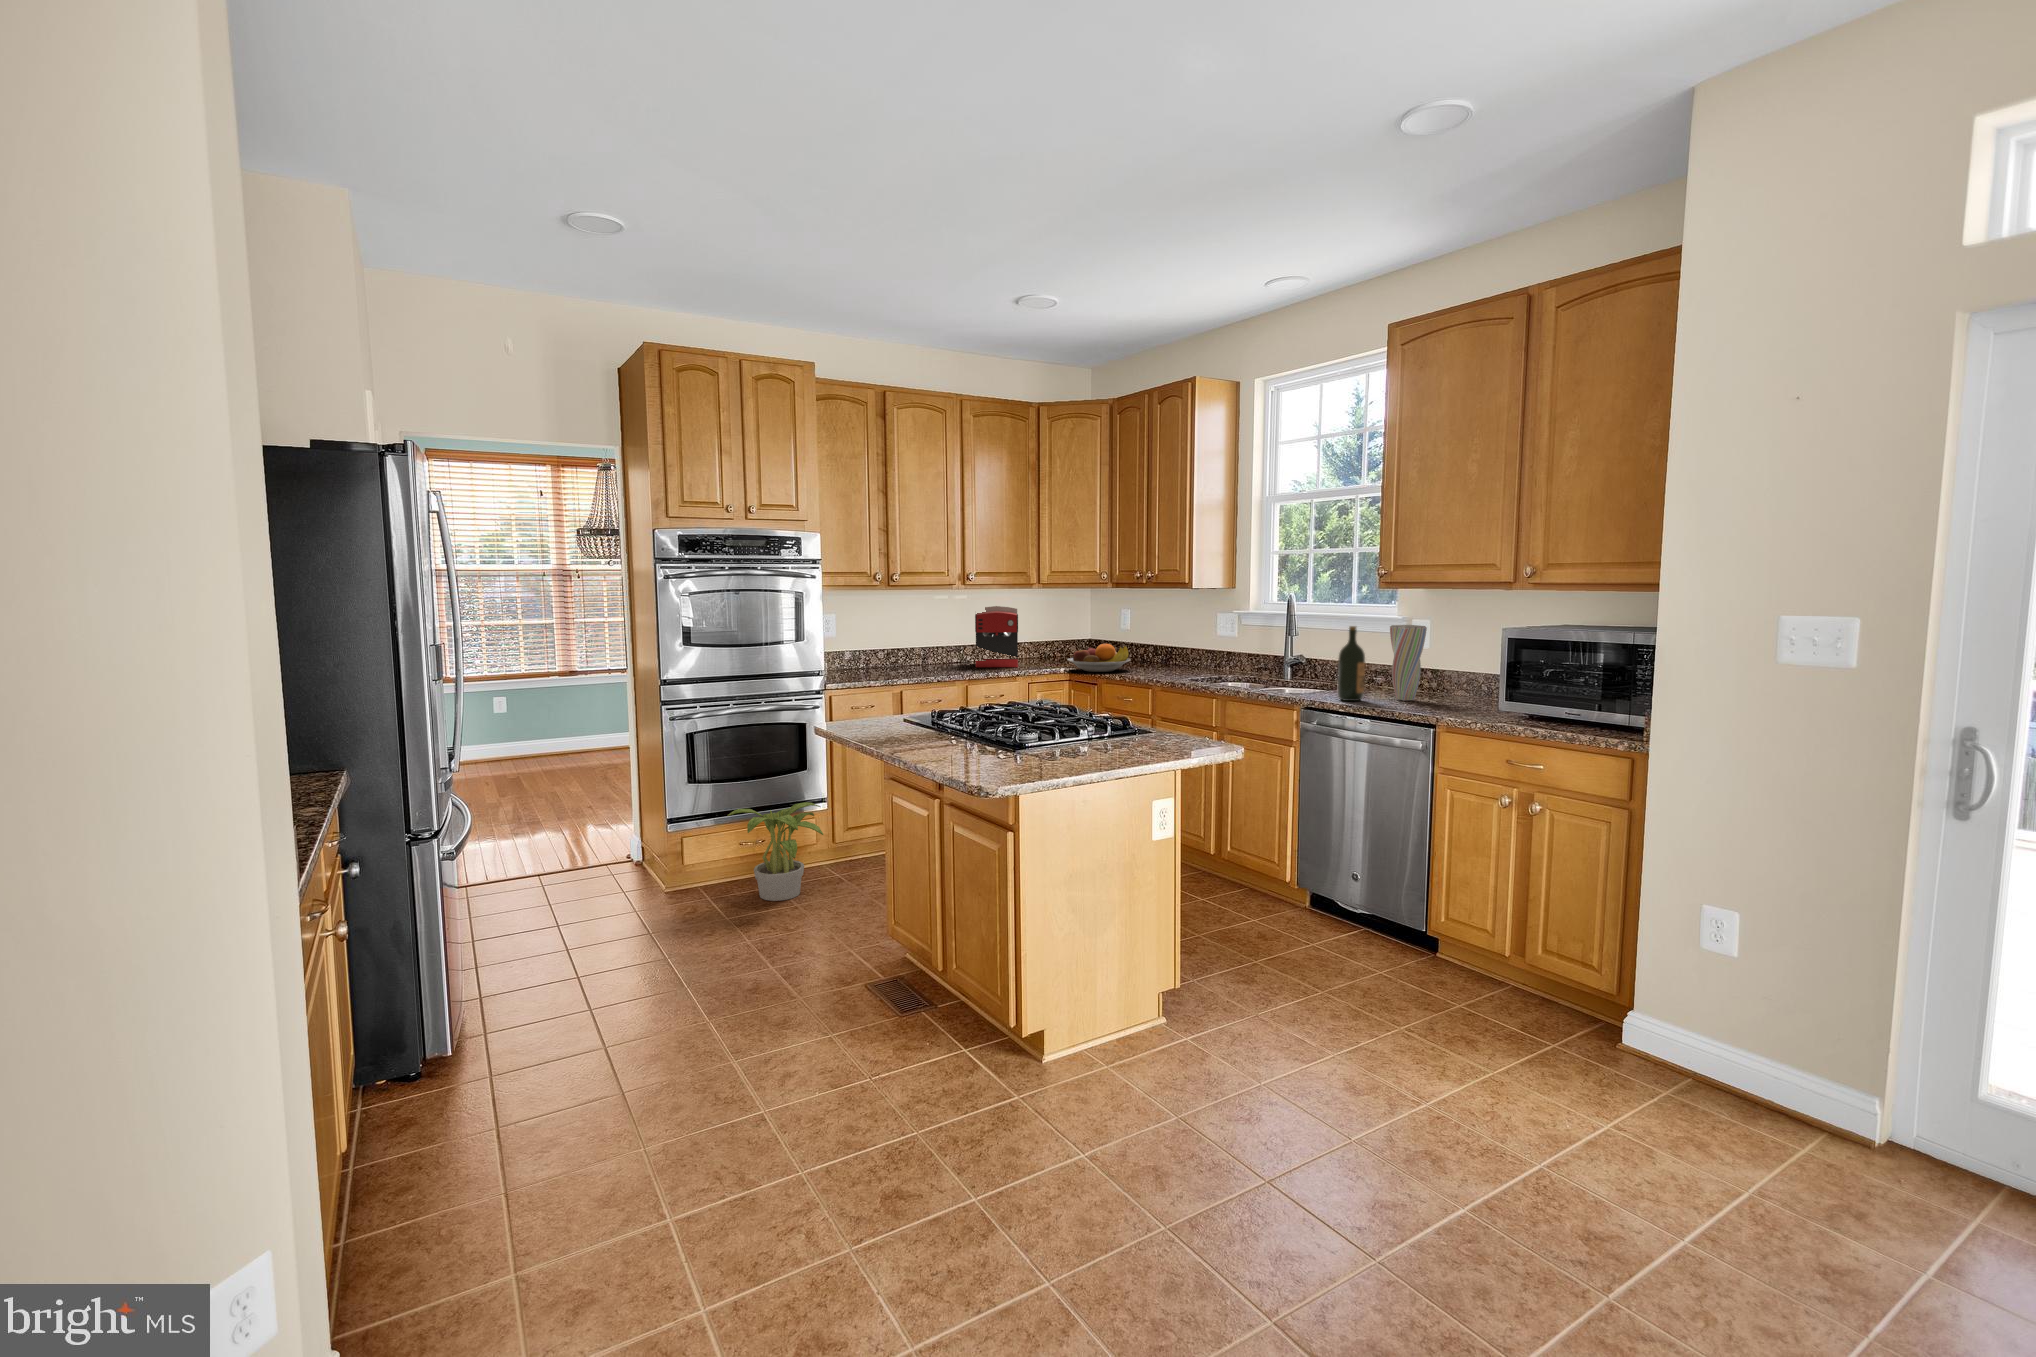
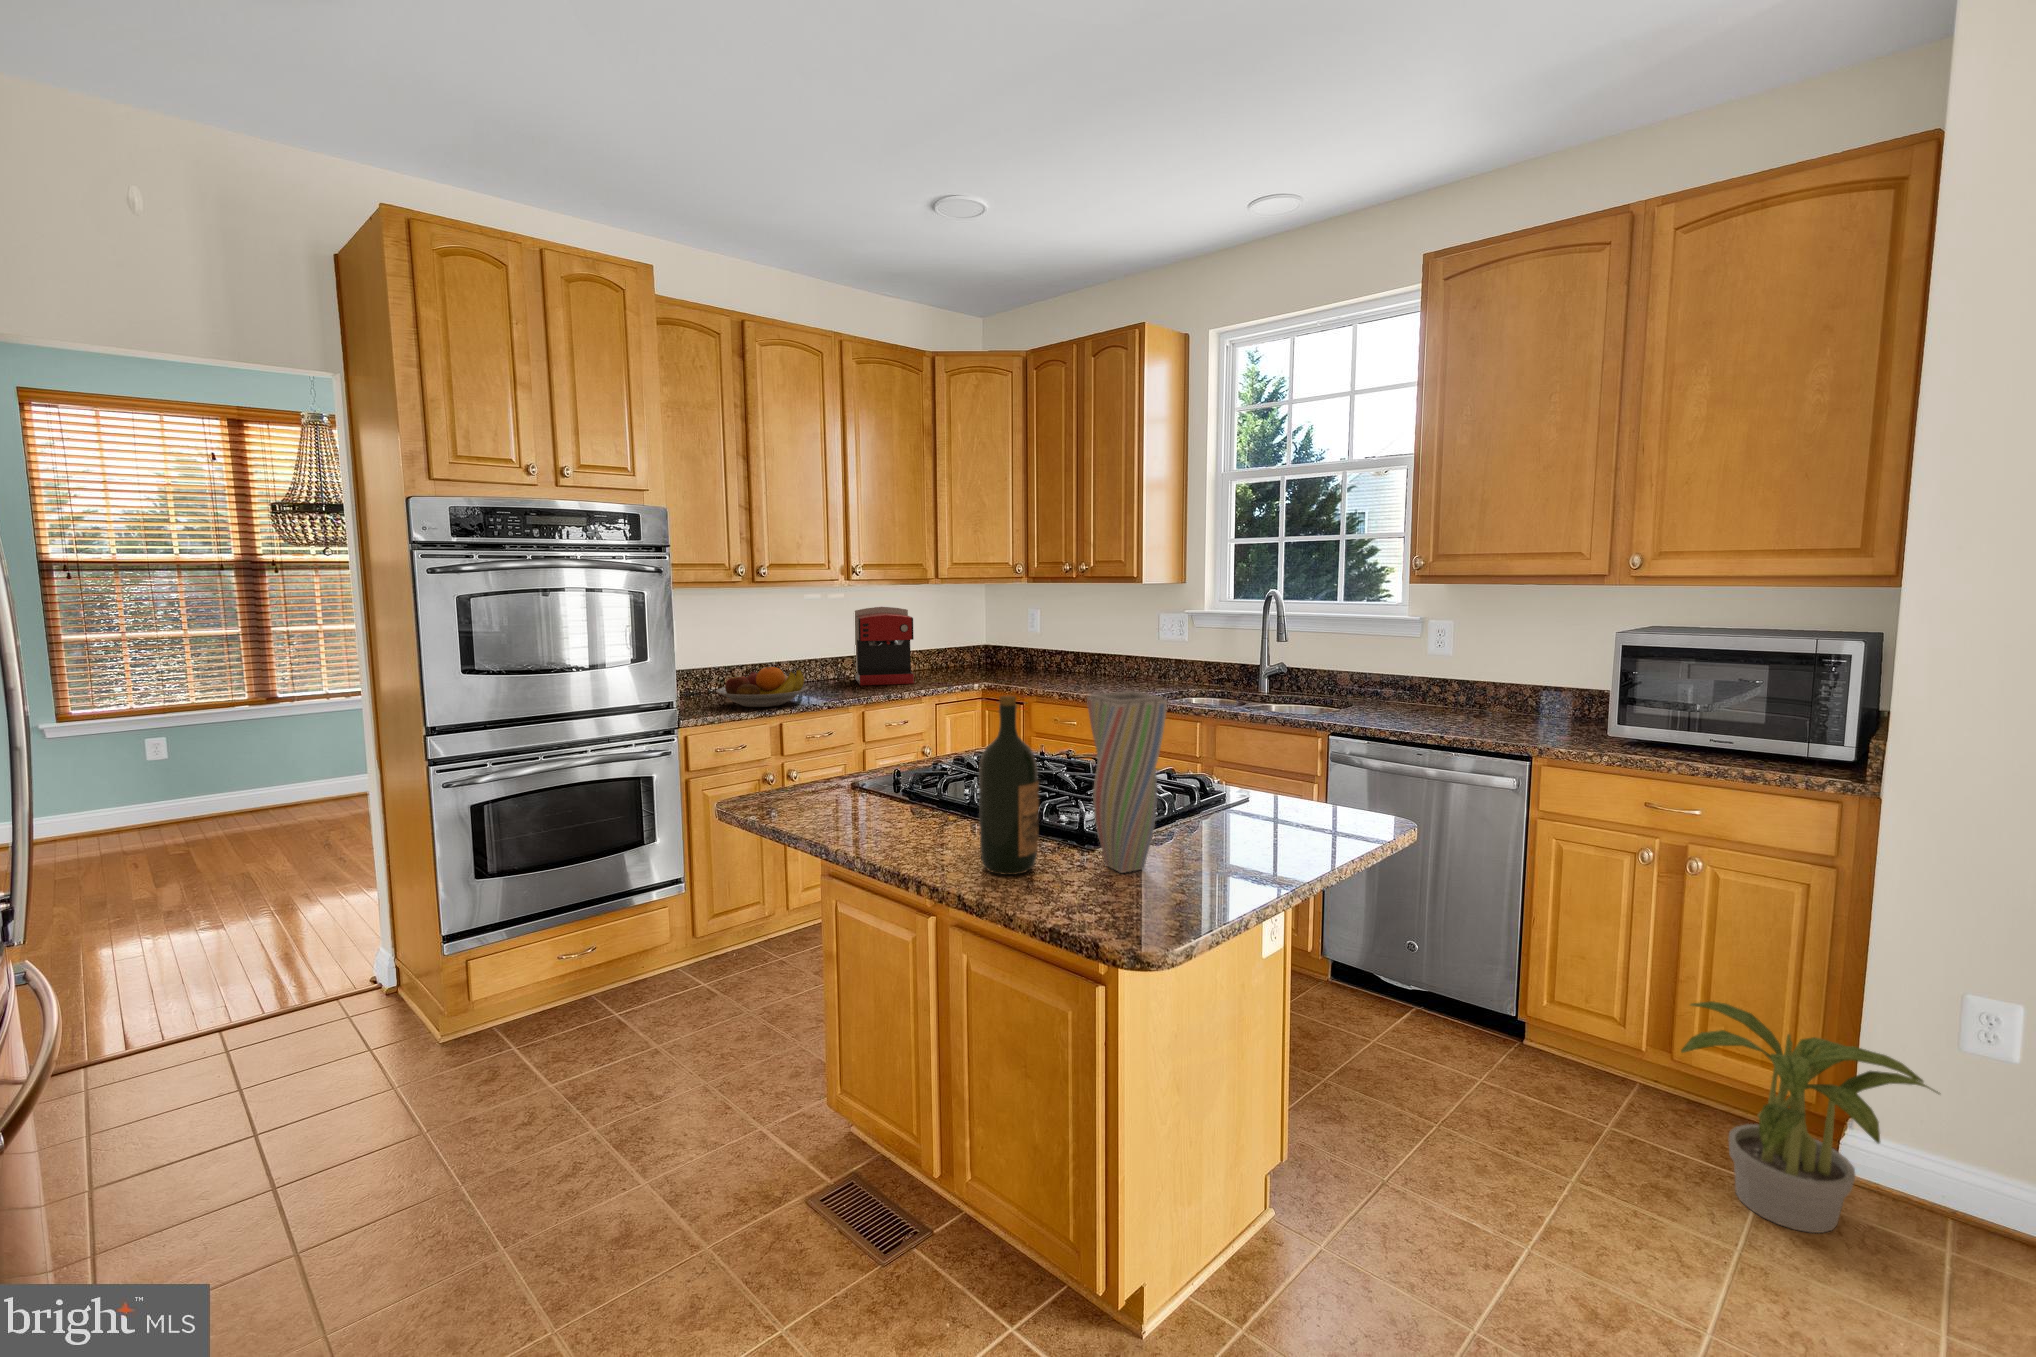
vase: present [1390,625,1427,700] -> present [1087,691,1167,873]
wine bottle: present [1338,626,1365,701] -> present [979,696,1039,875]
fruit bowl: present [1067,644,1130,672] -> present [716,667,808,707]
potted plant: present [727,802,823,901] -> present [1681,1001,1939,1233]

